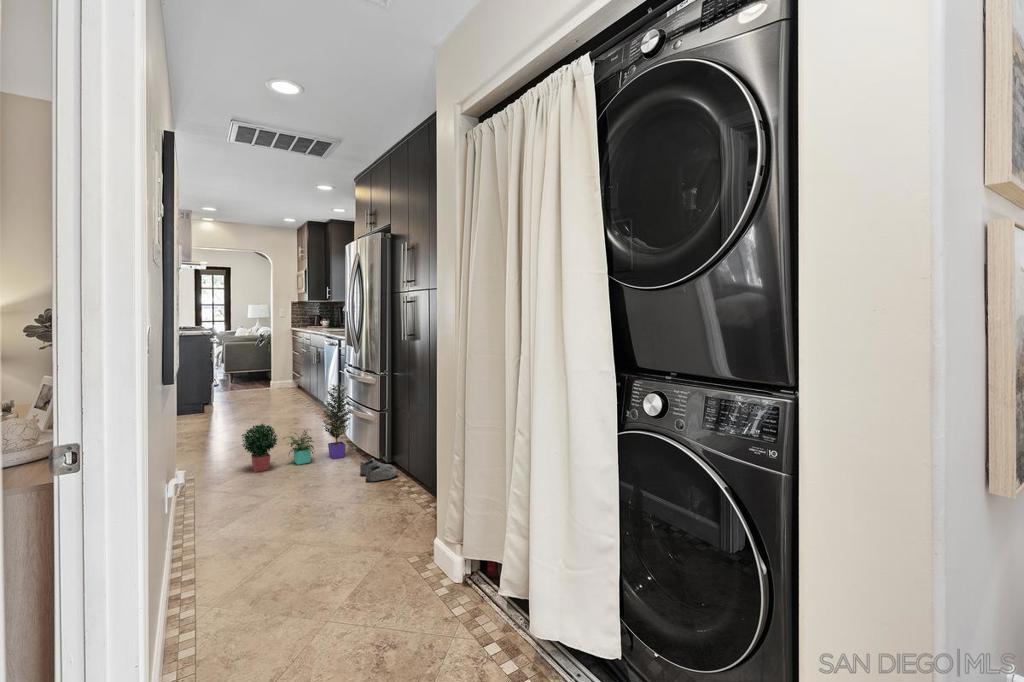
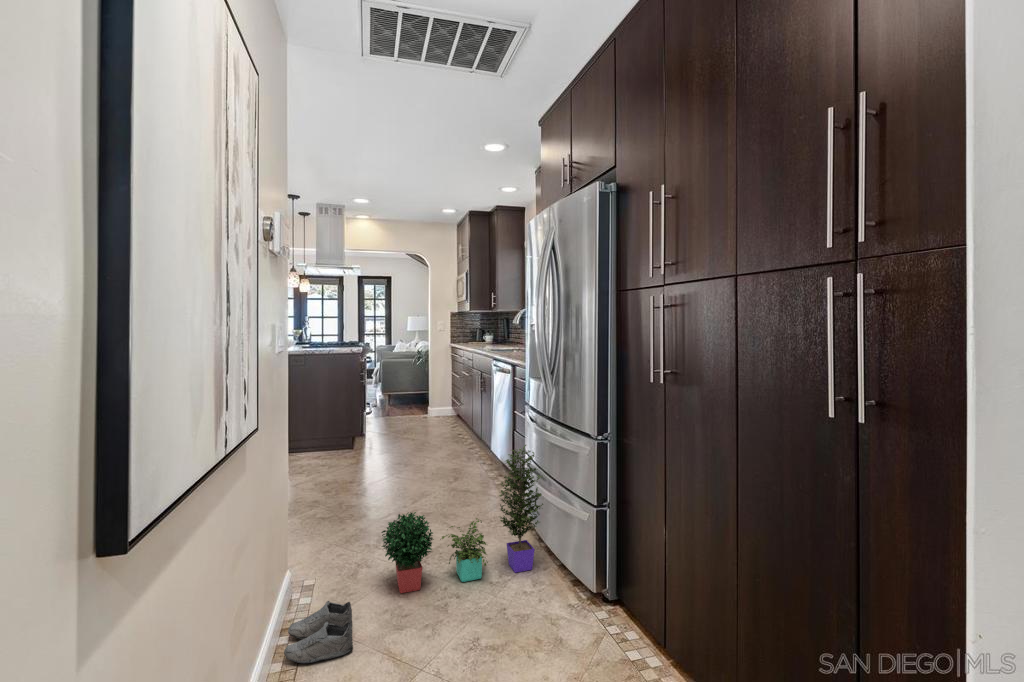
shoe: present [360,458,399,482] -> present [284,601,353,664]

